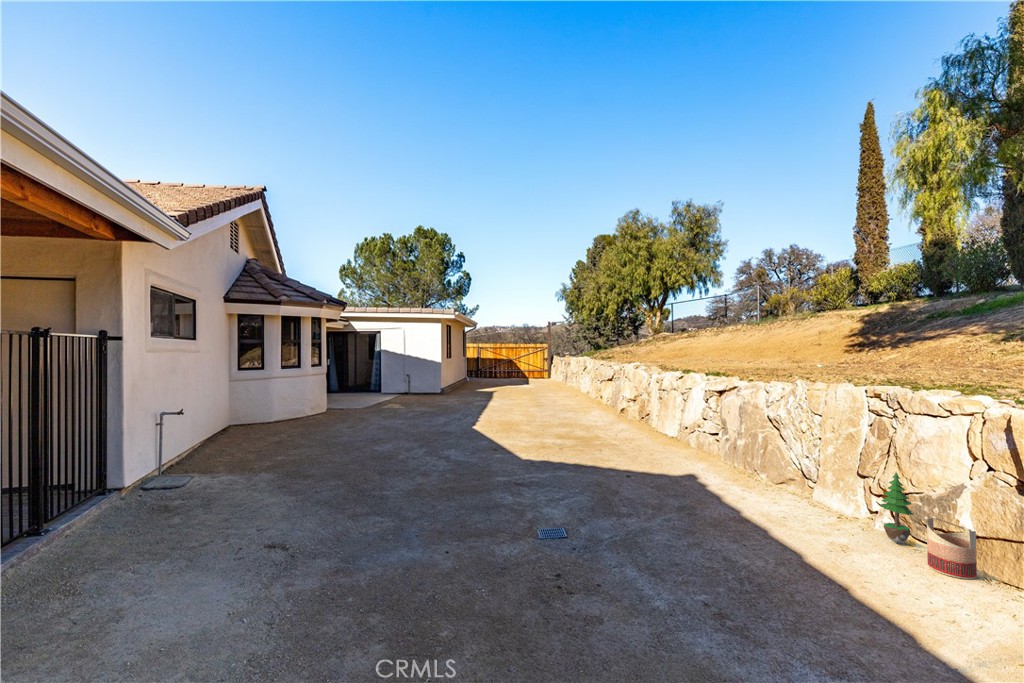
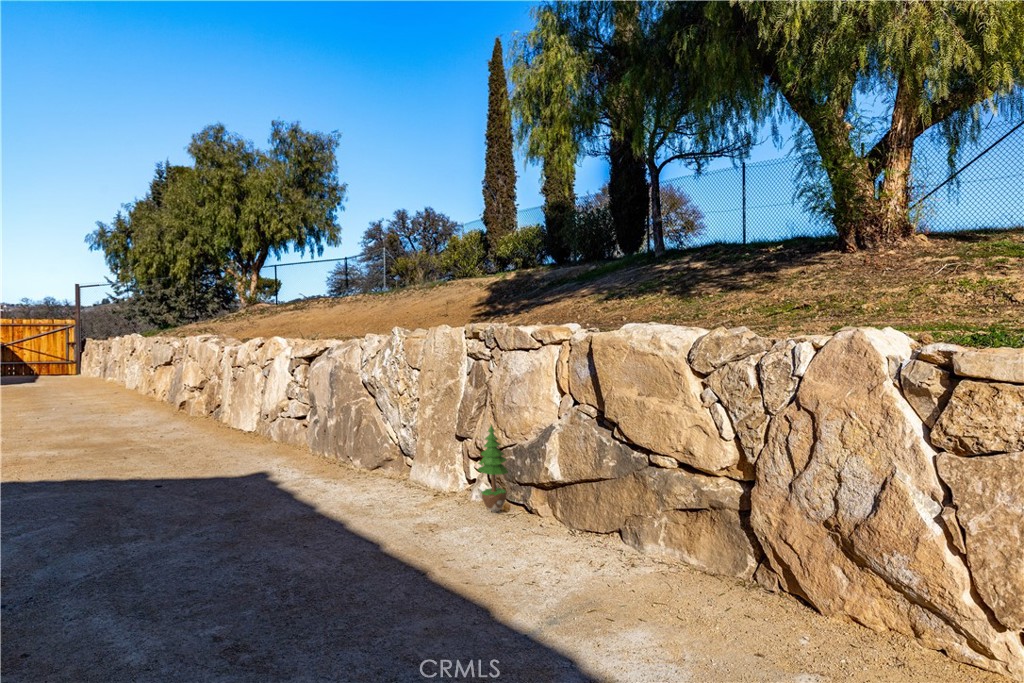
basket: present [927,516,977,579] -> none [520,470,564,538]

